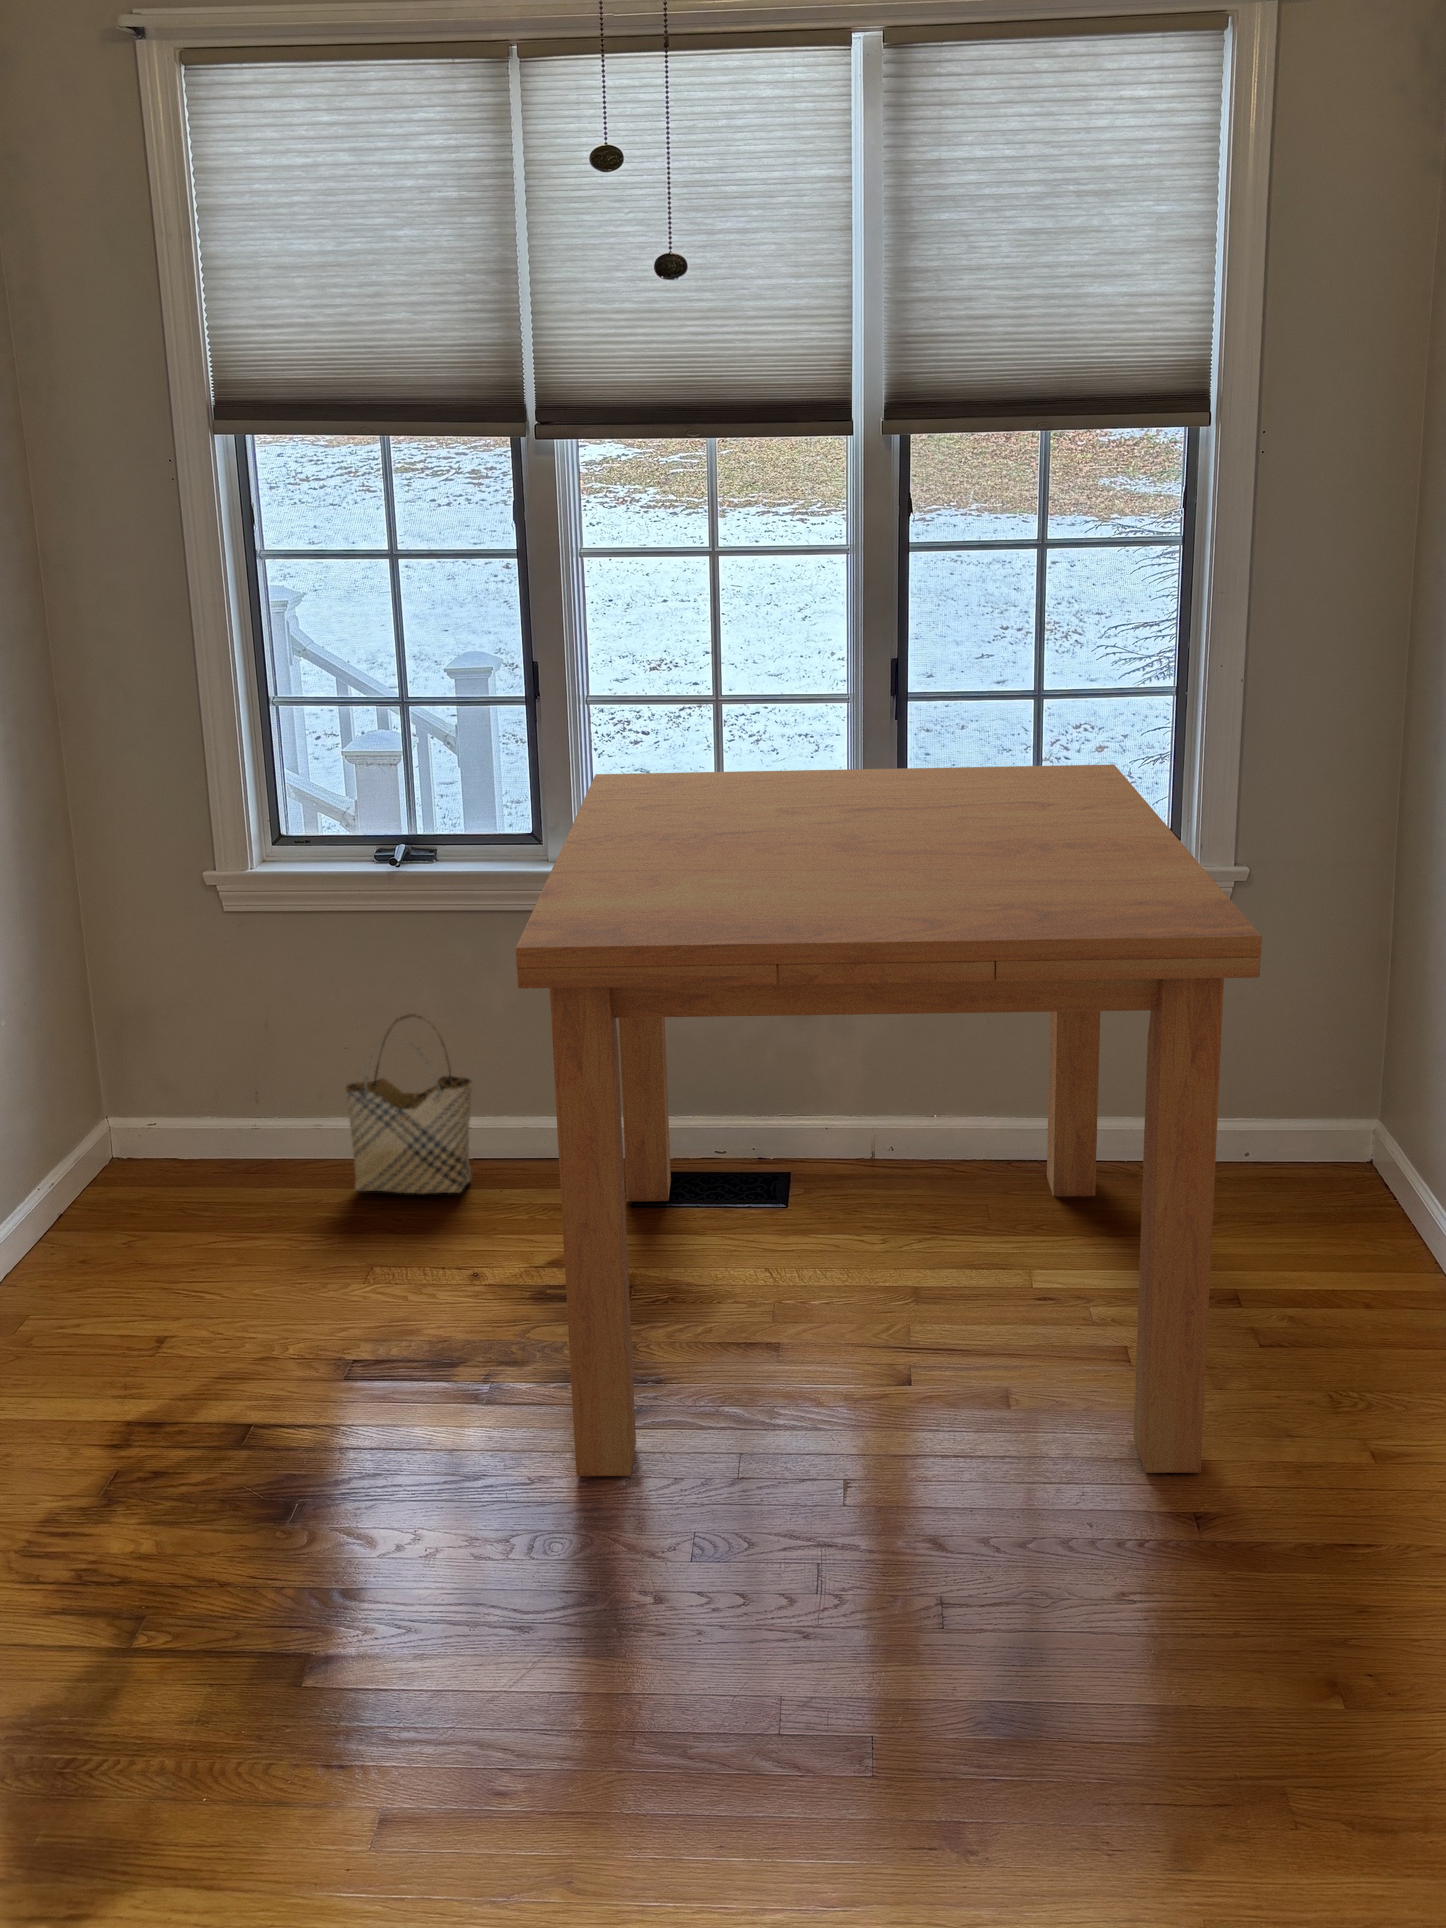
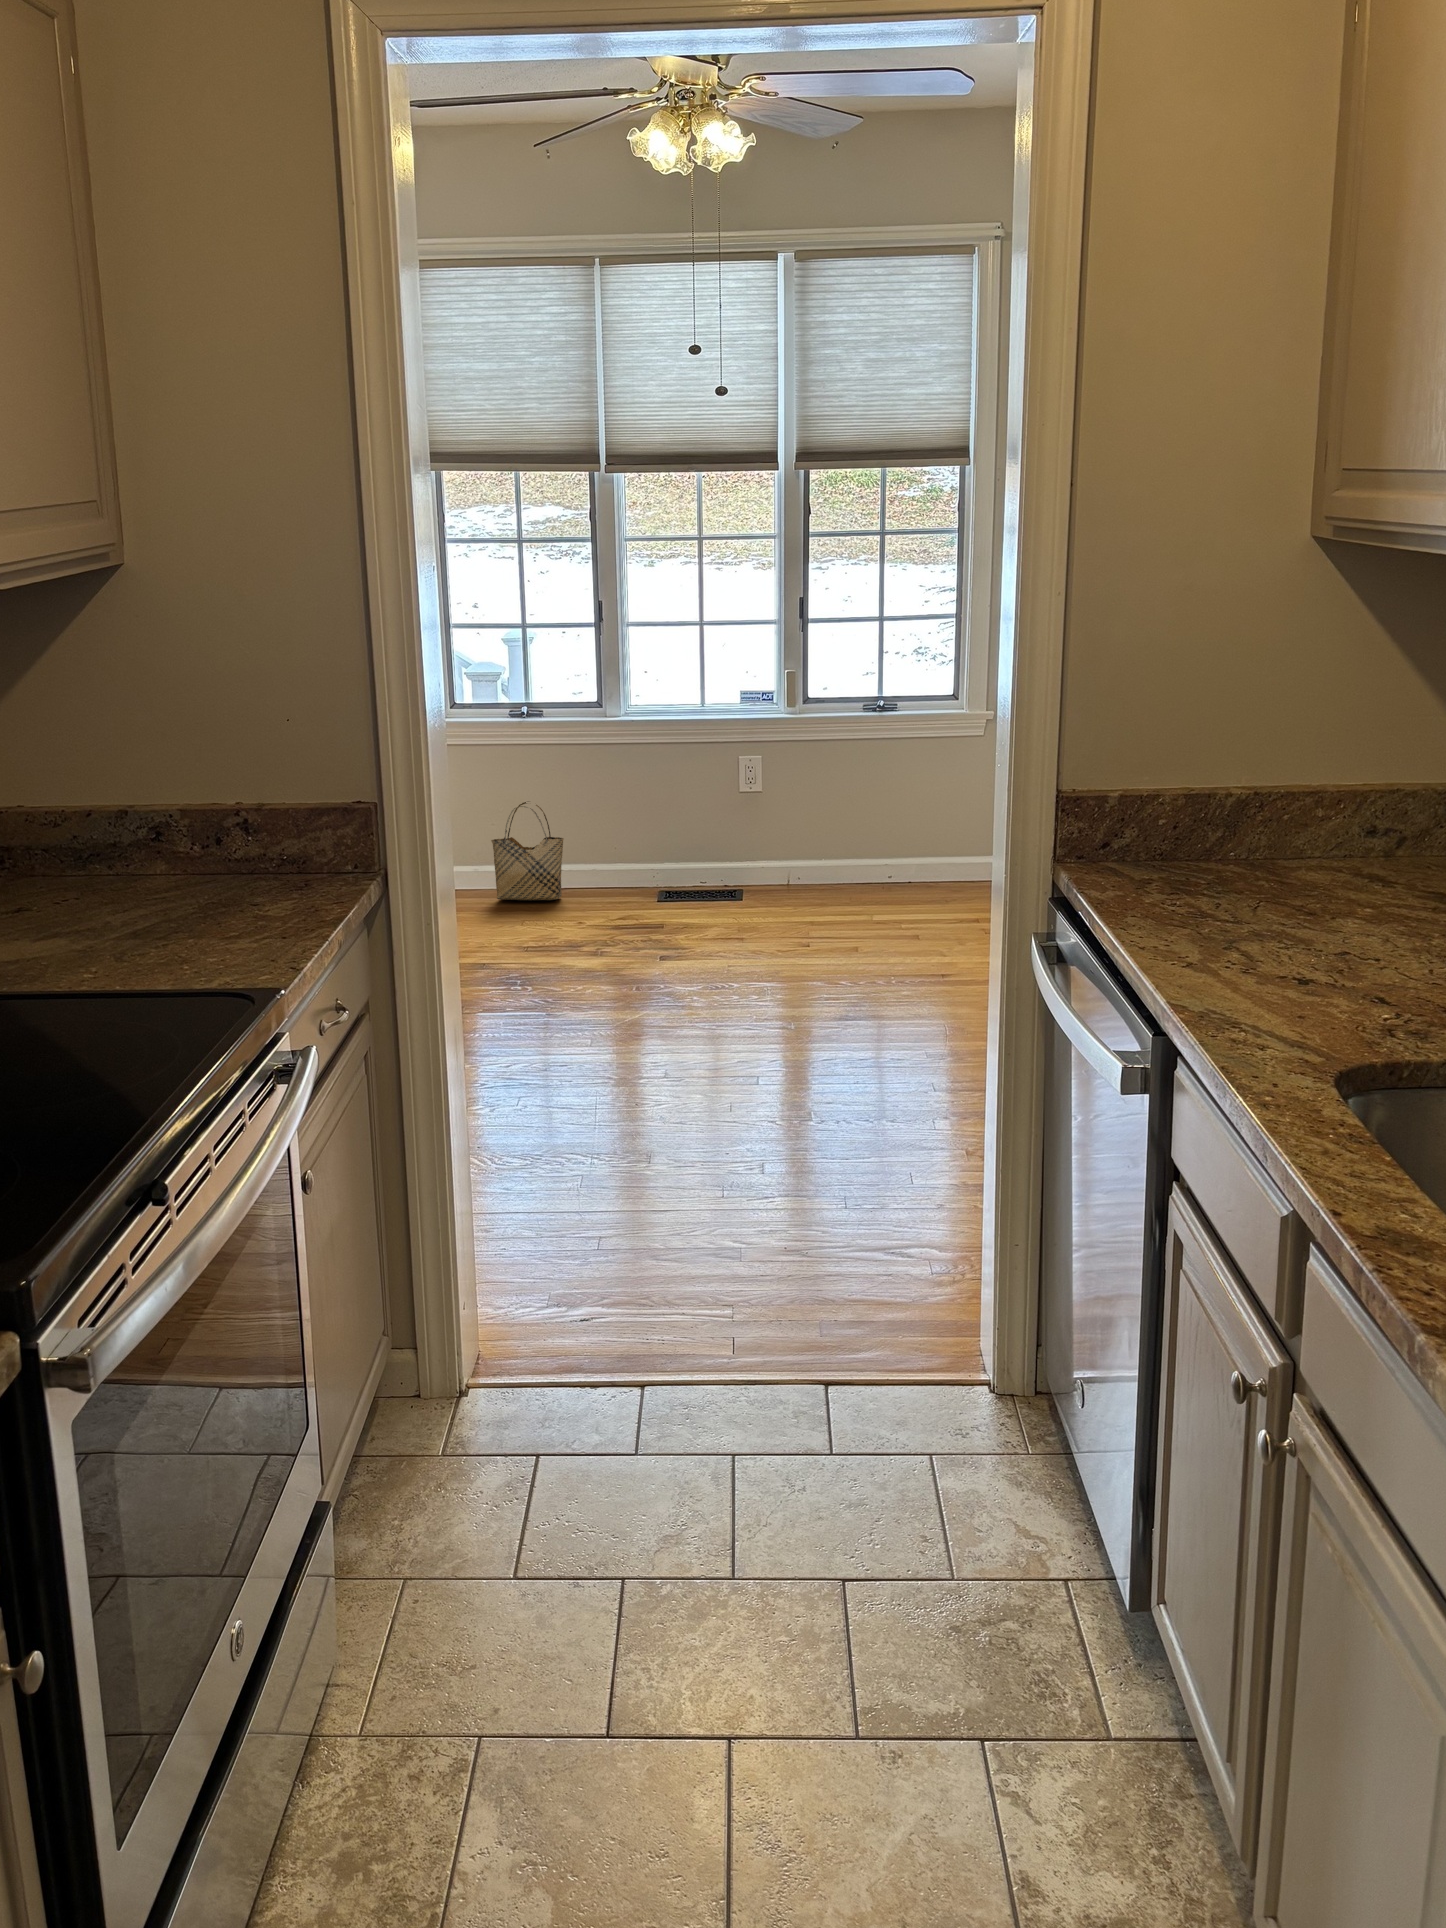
dining table: present [516,765,1262,1476] -> none [619,654,962,965]

